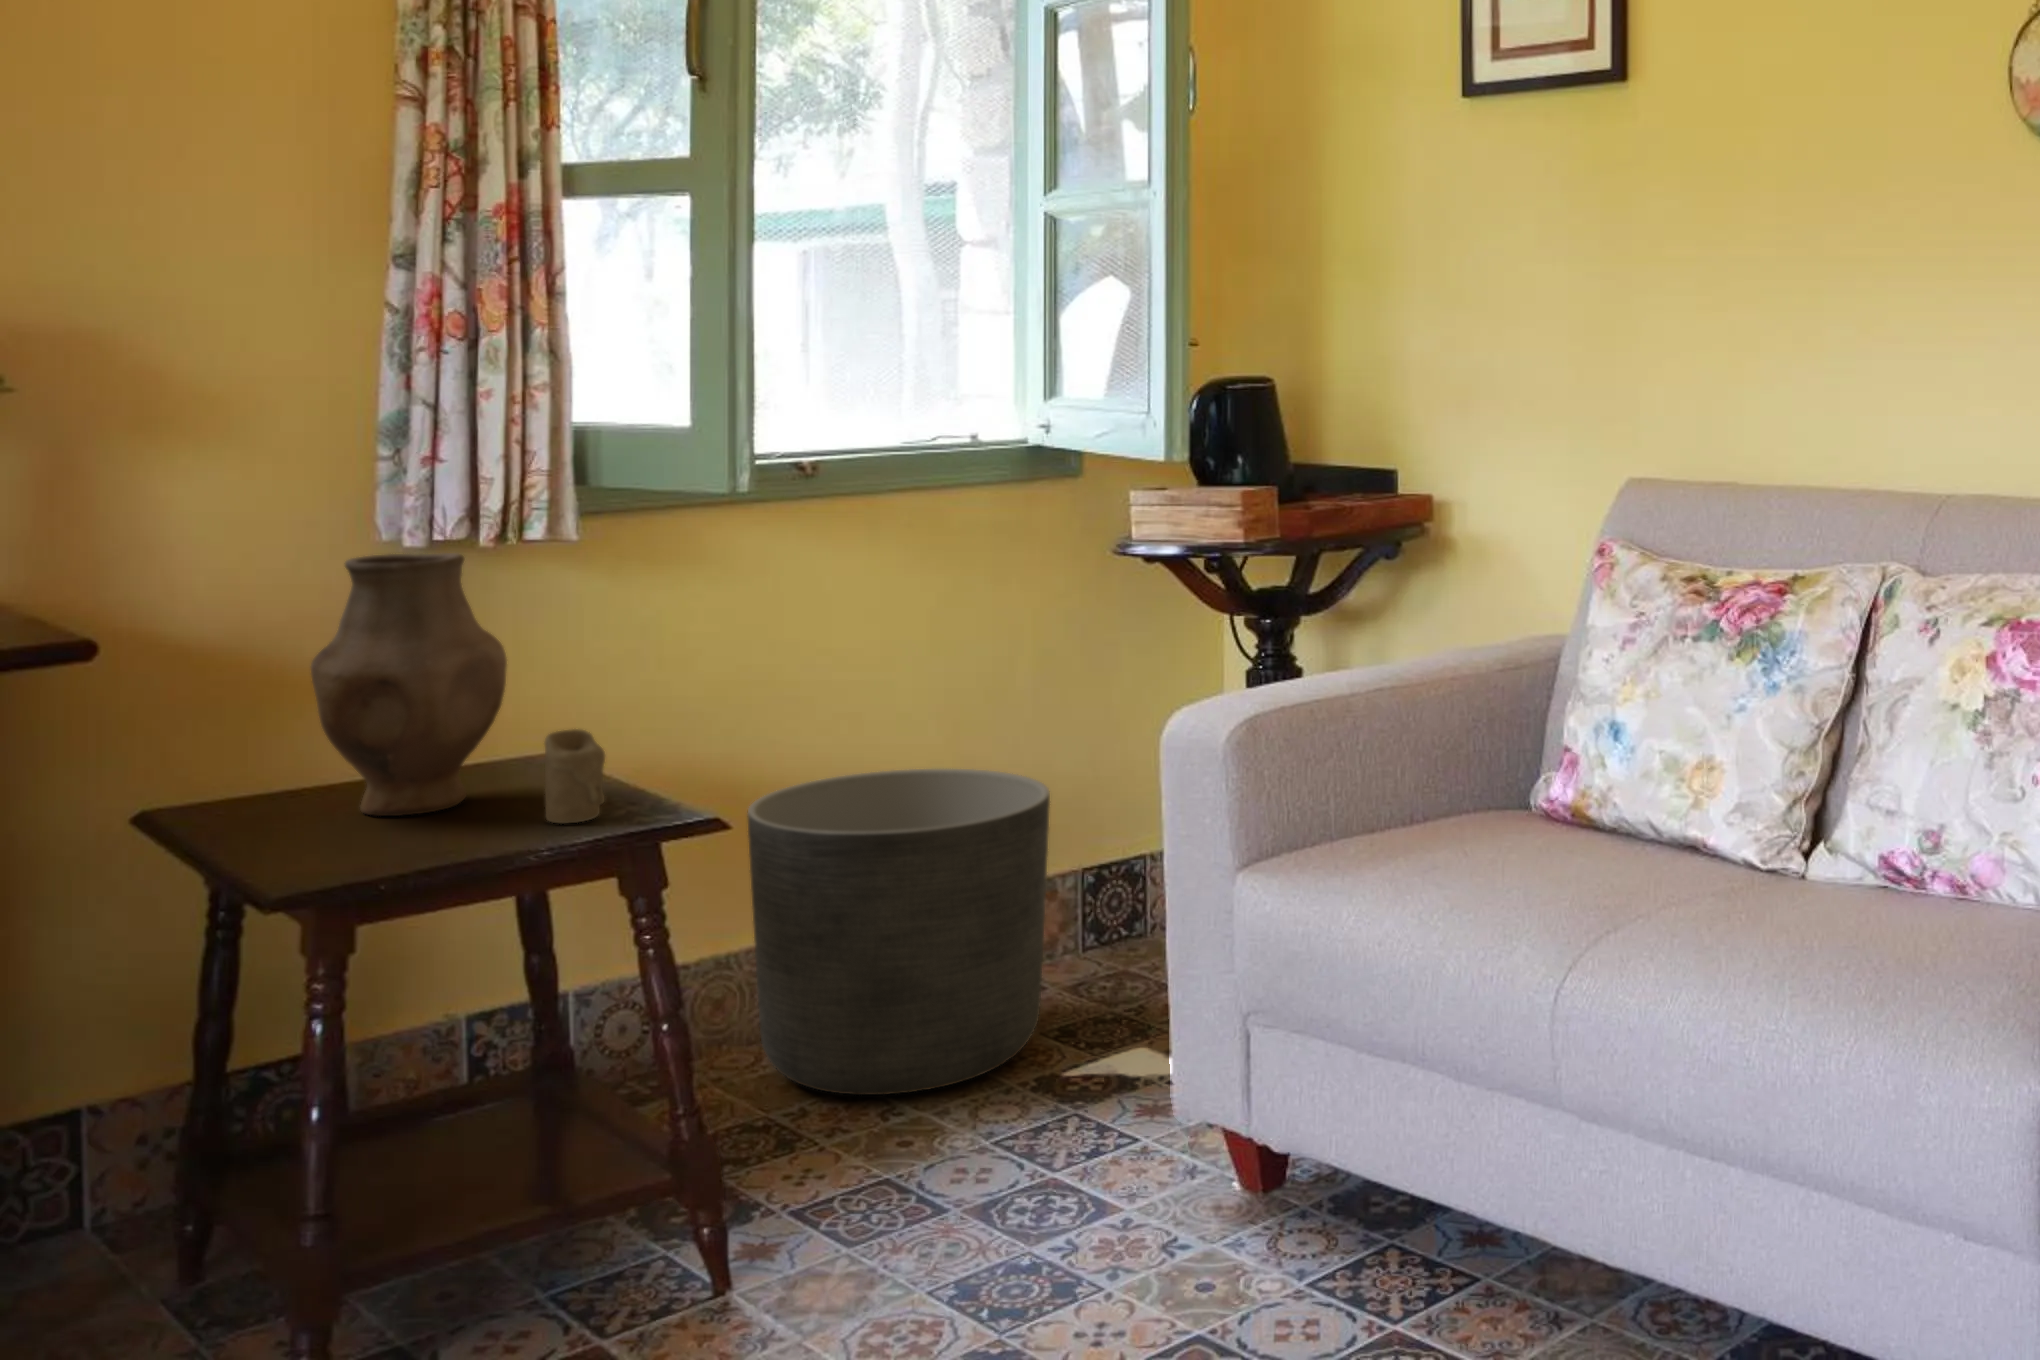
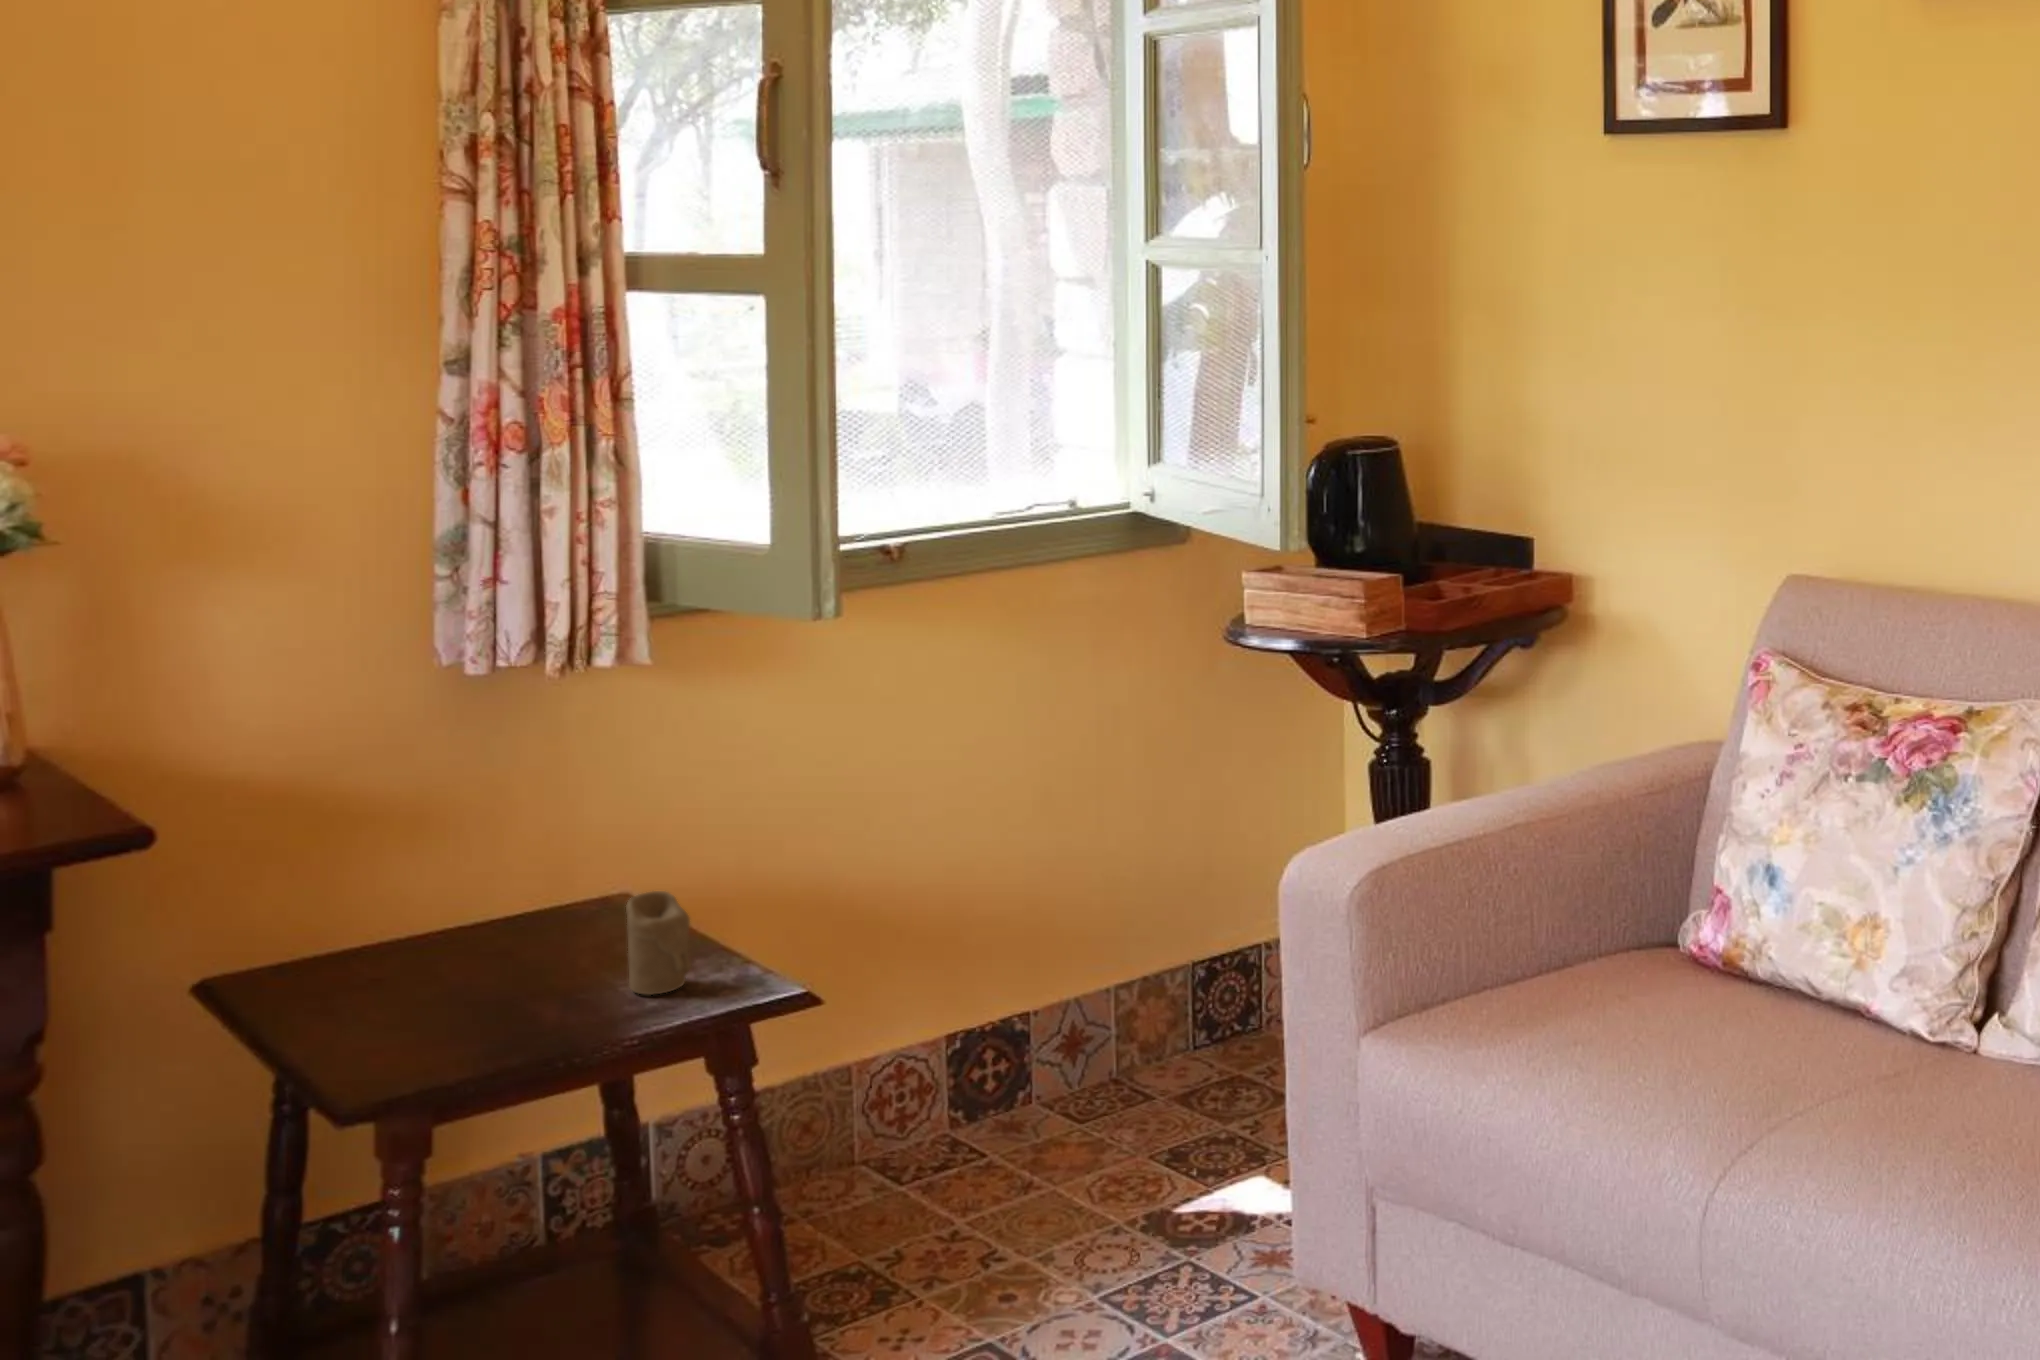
vase: present [311,553,507,816] -> none [382,697,584,981]
planter: present [748,769,1050,1095] -> none [835,869,1153,1234]

